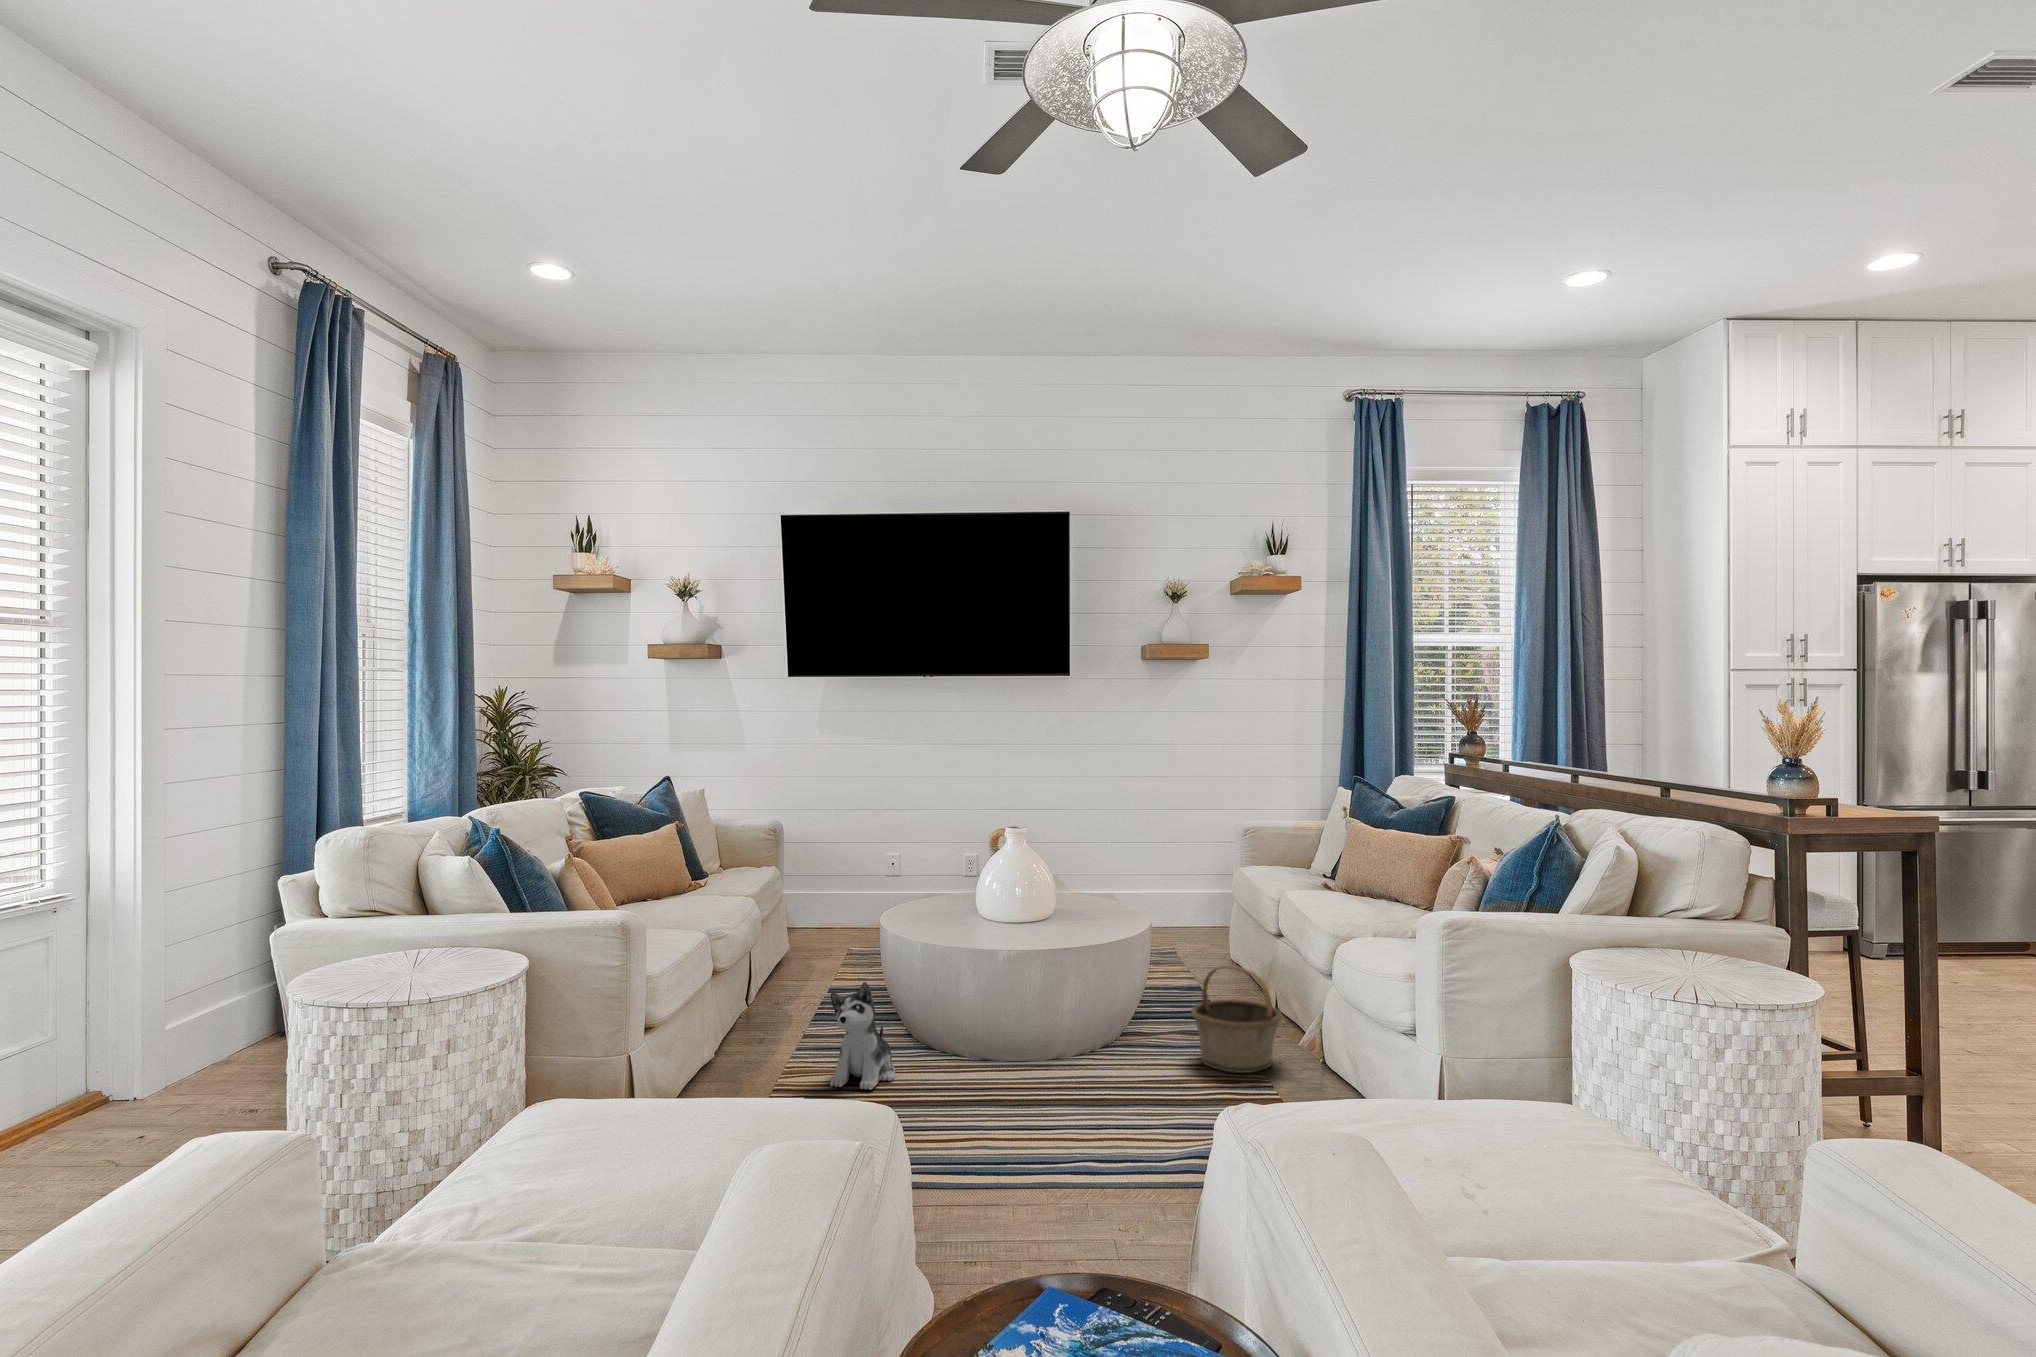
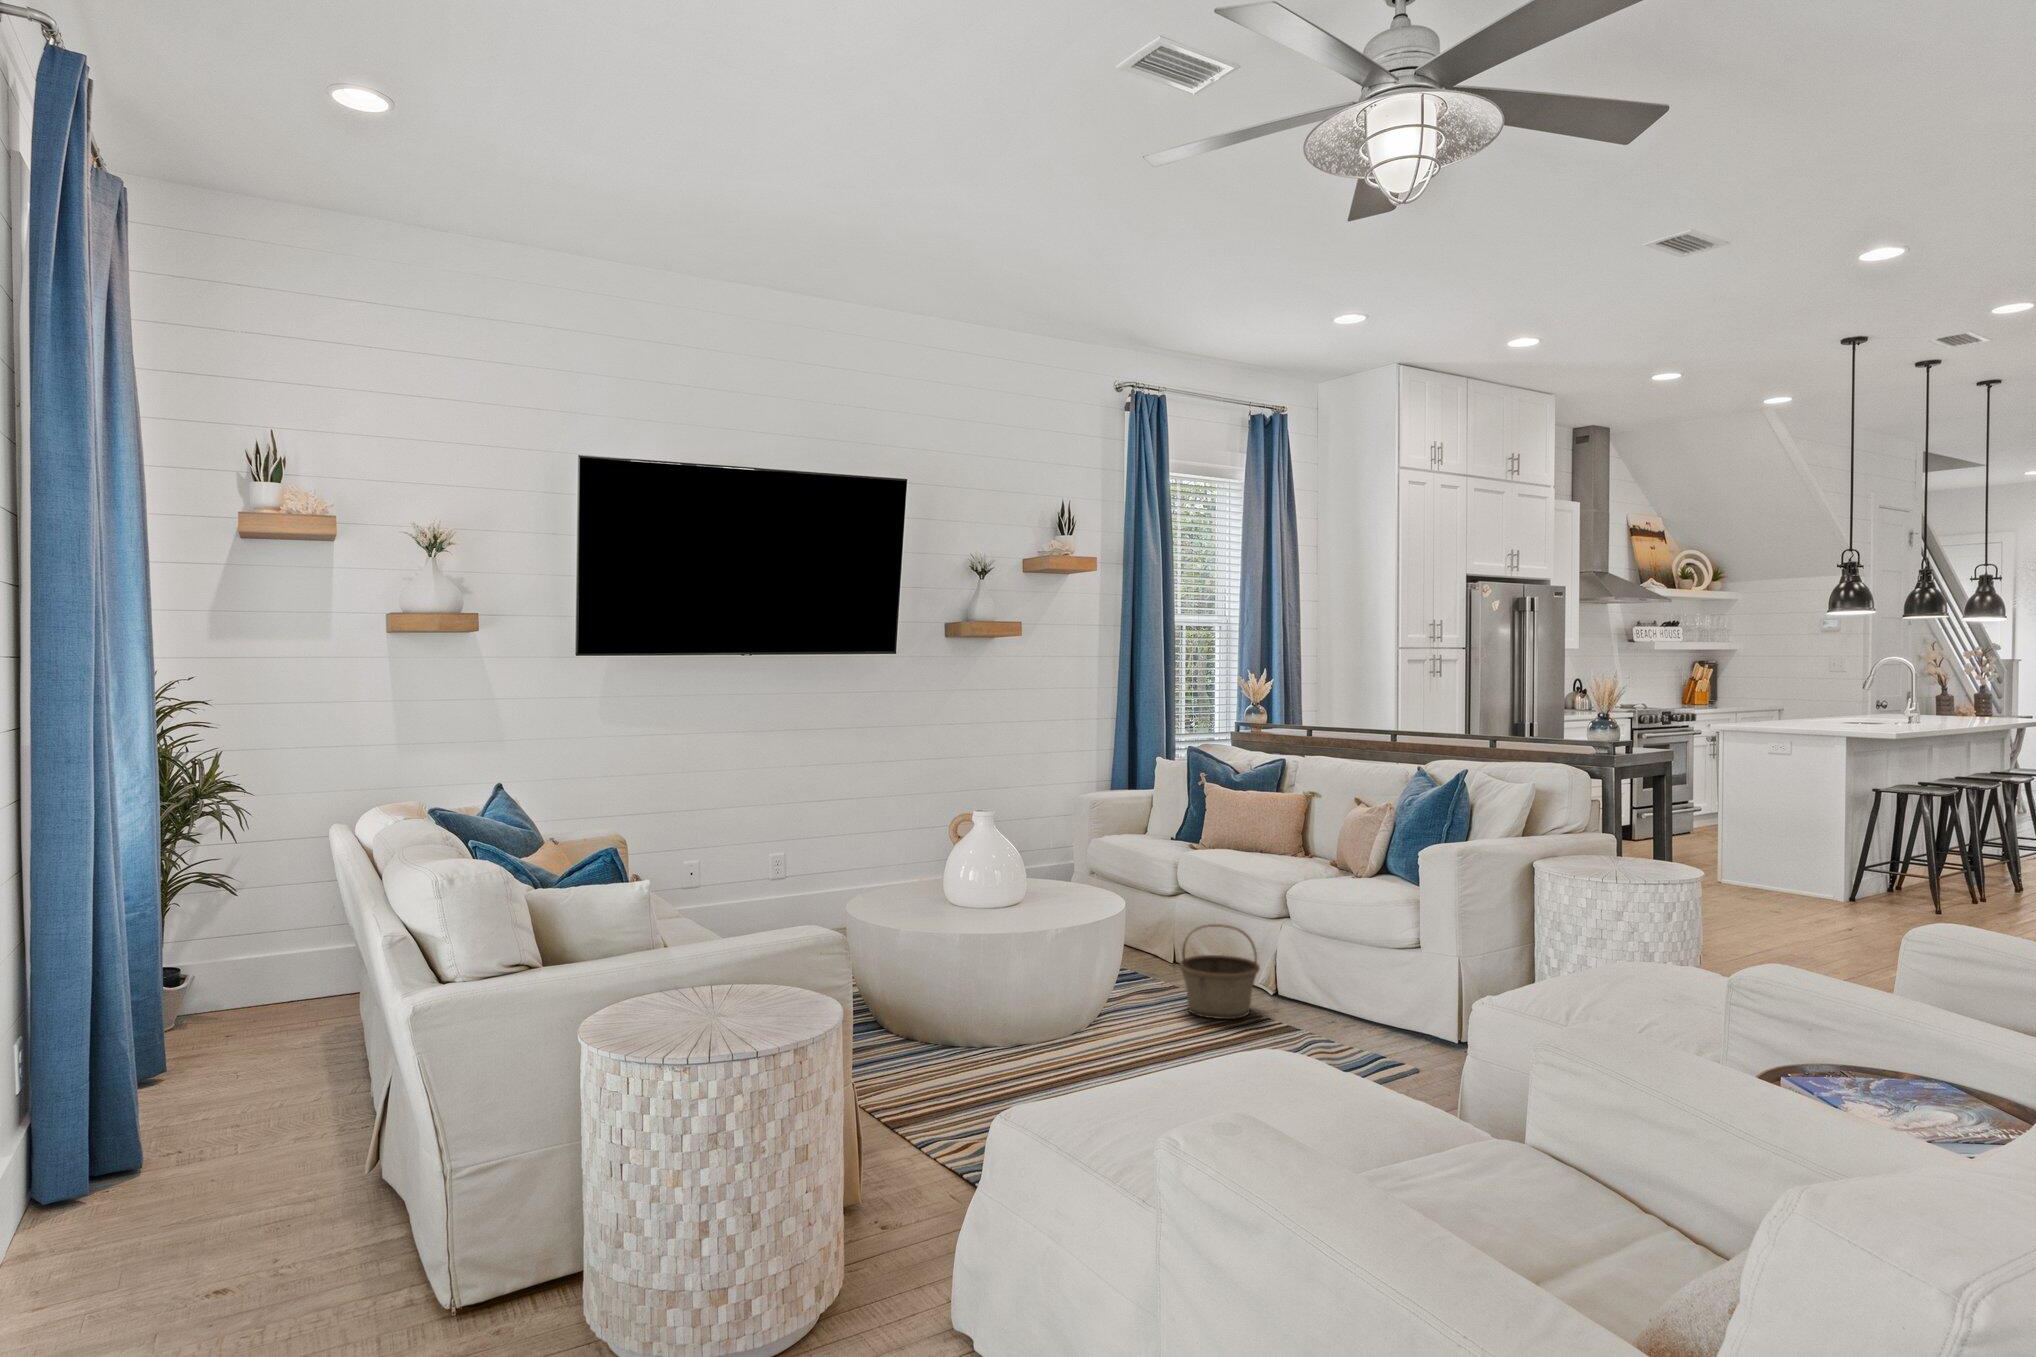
plush toy: present [830,982,895,1090] -> none [902,978,965,1090]

